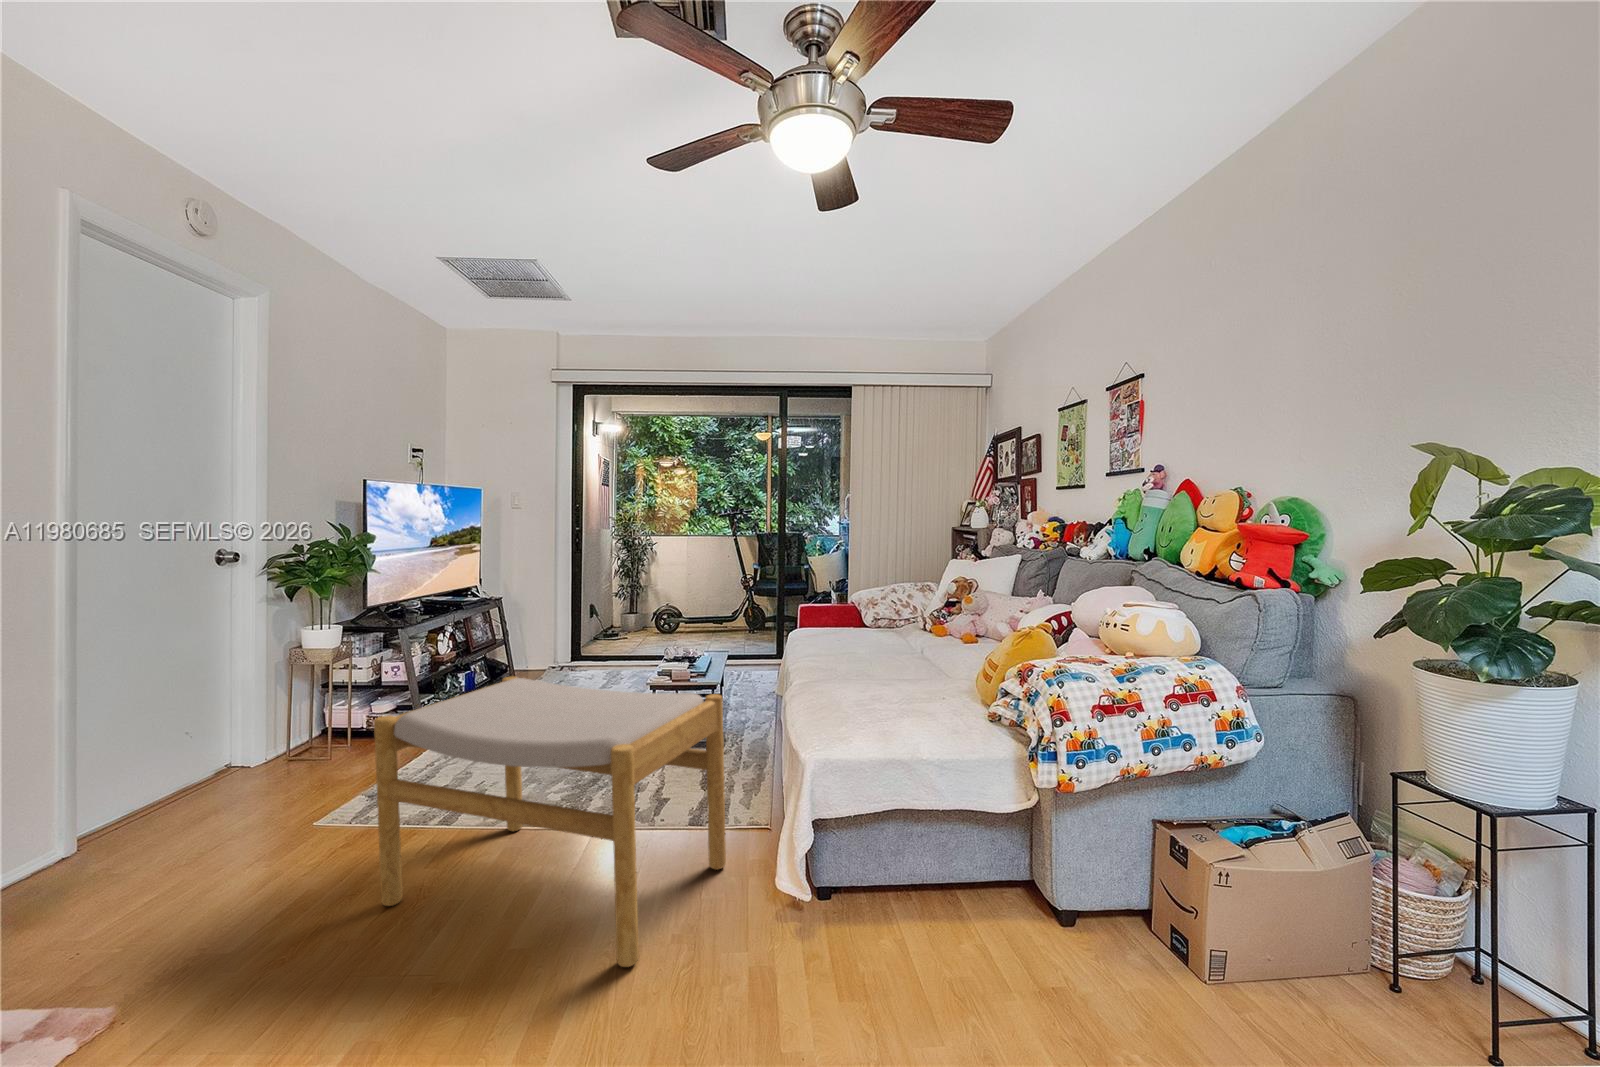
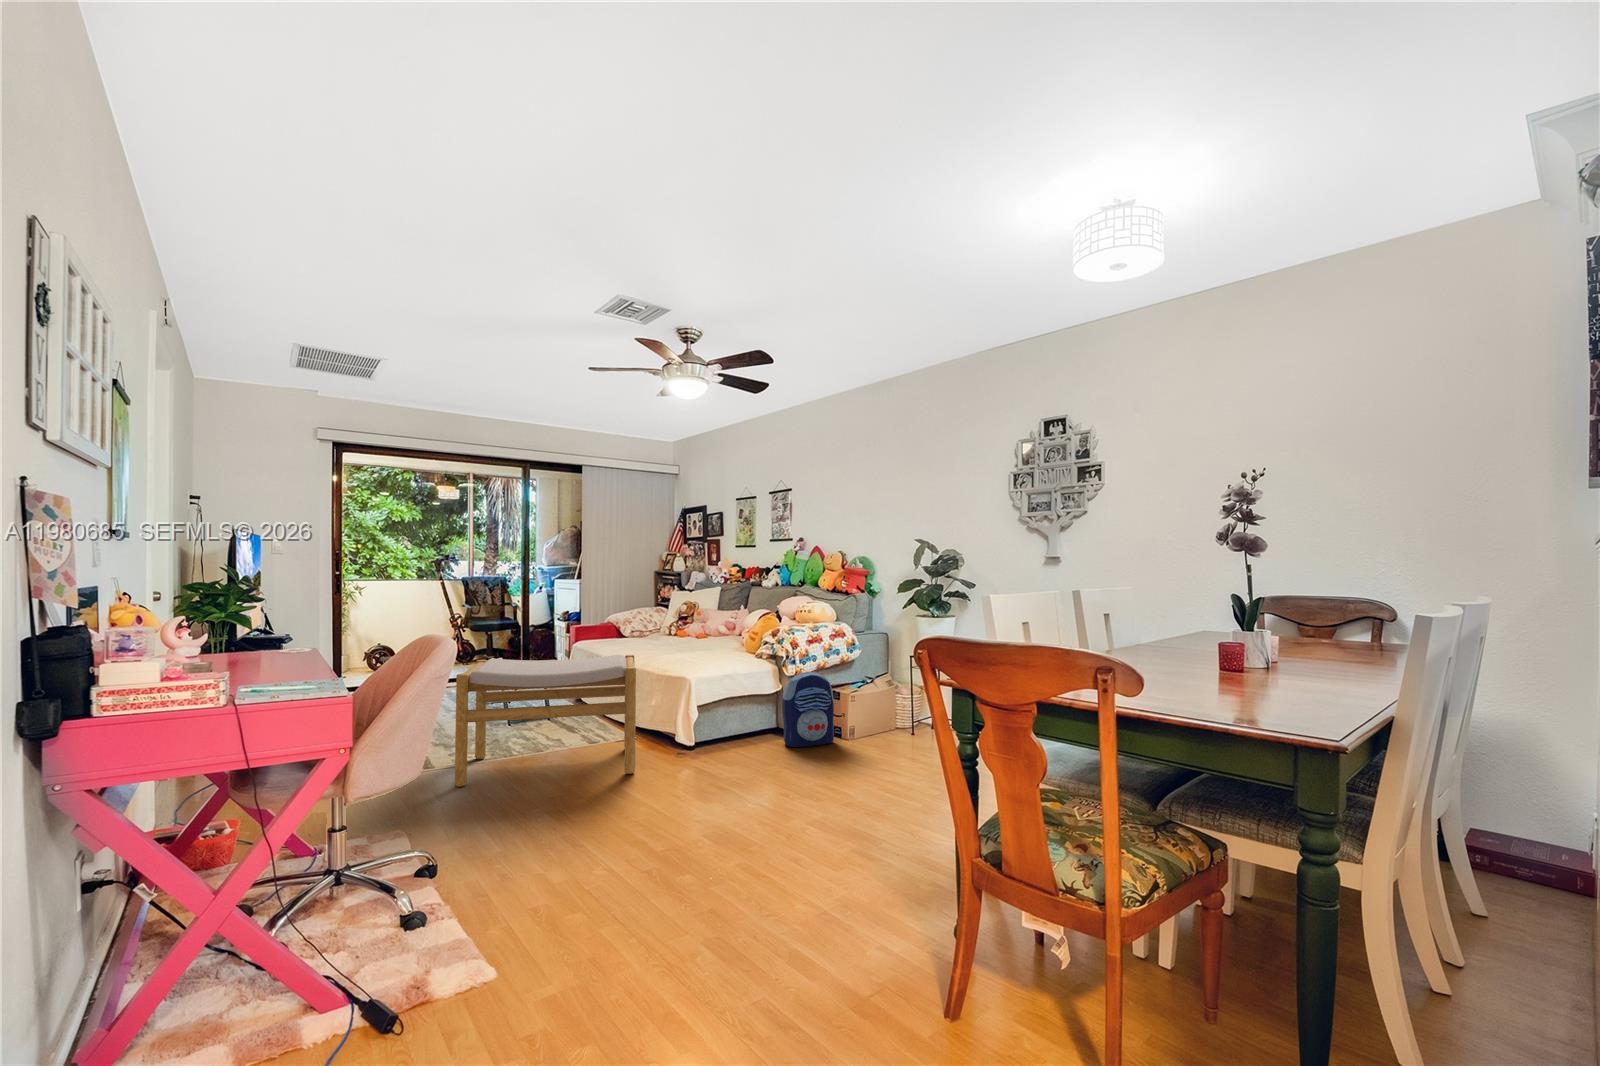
backpack: none [1011,791,1151,993] -> present [782,671,834,747]

